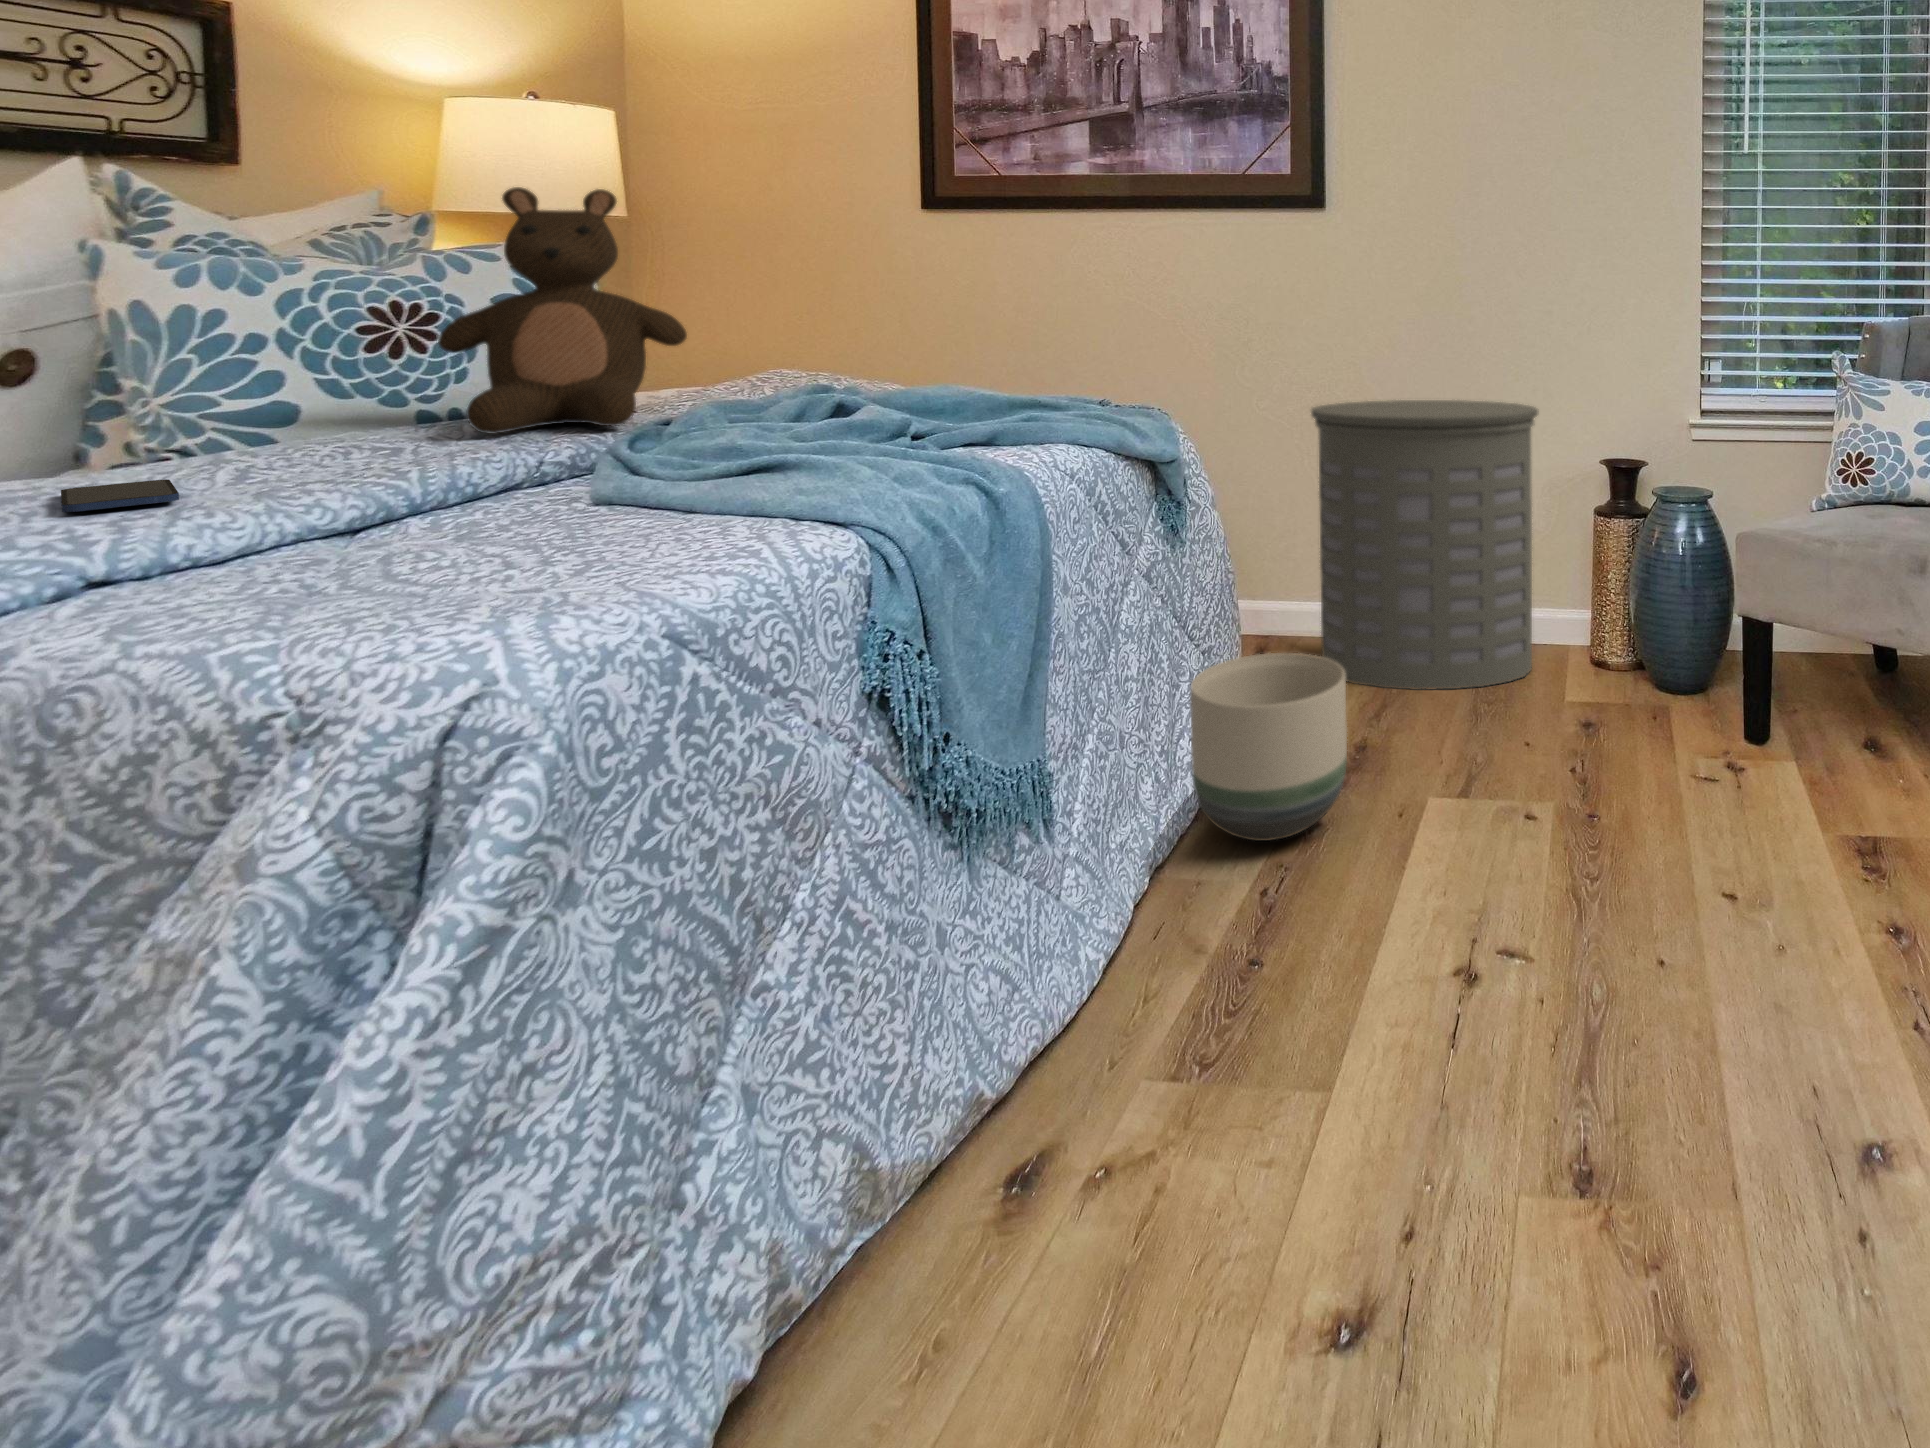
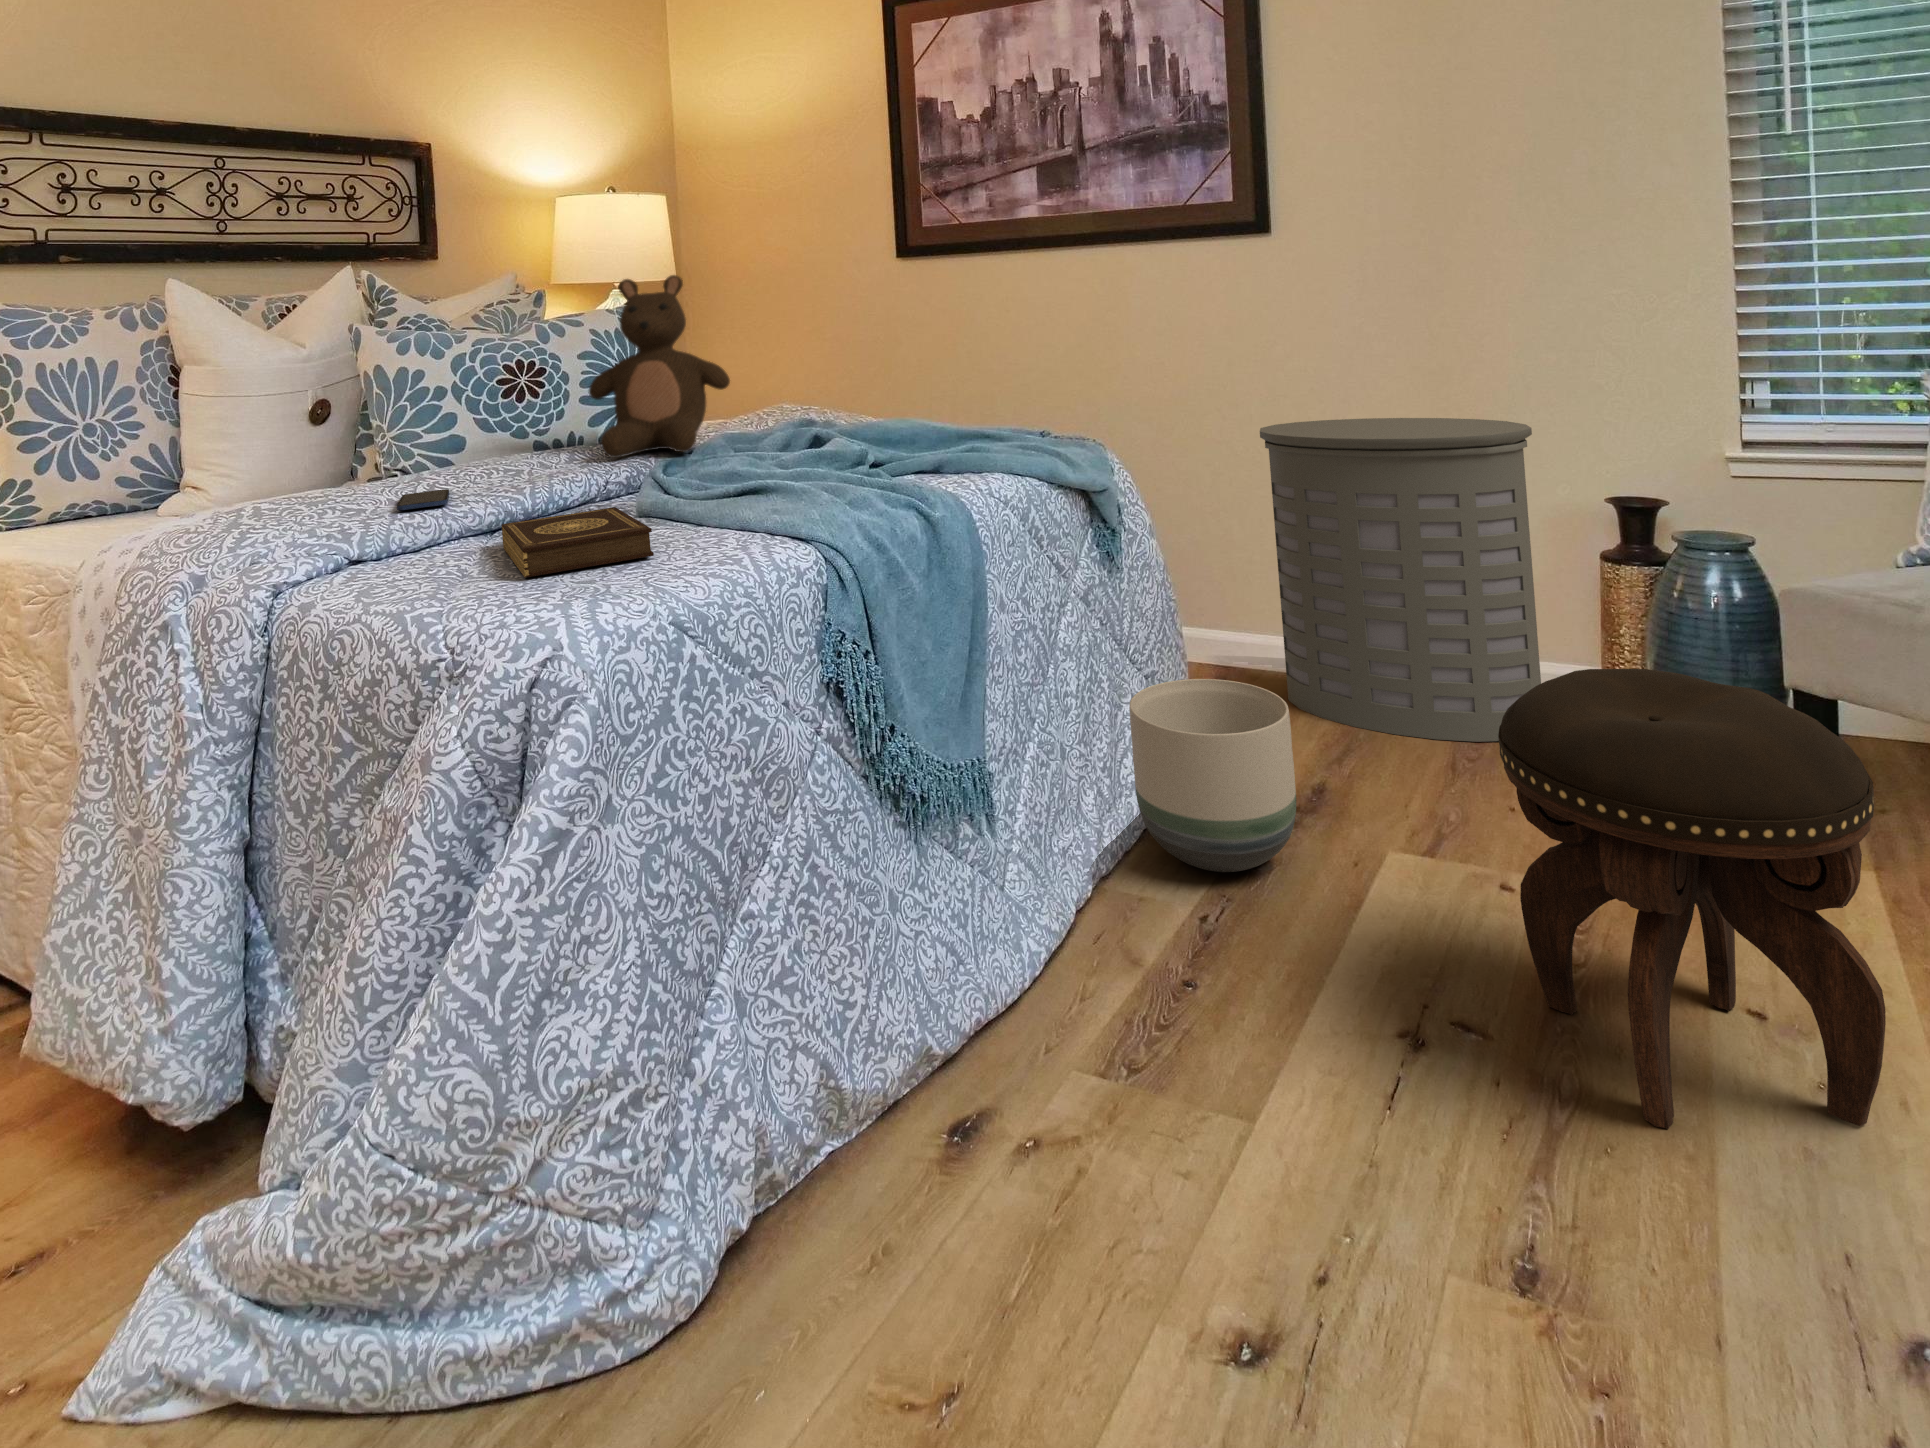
book: none [311,496,612,596] -> present [501,507,654,578]
footstool: none [1531,601,1773,964] -> present [1498,669,1886,1129]

